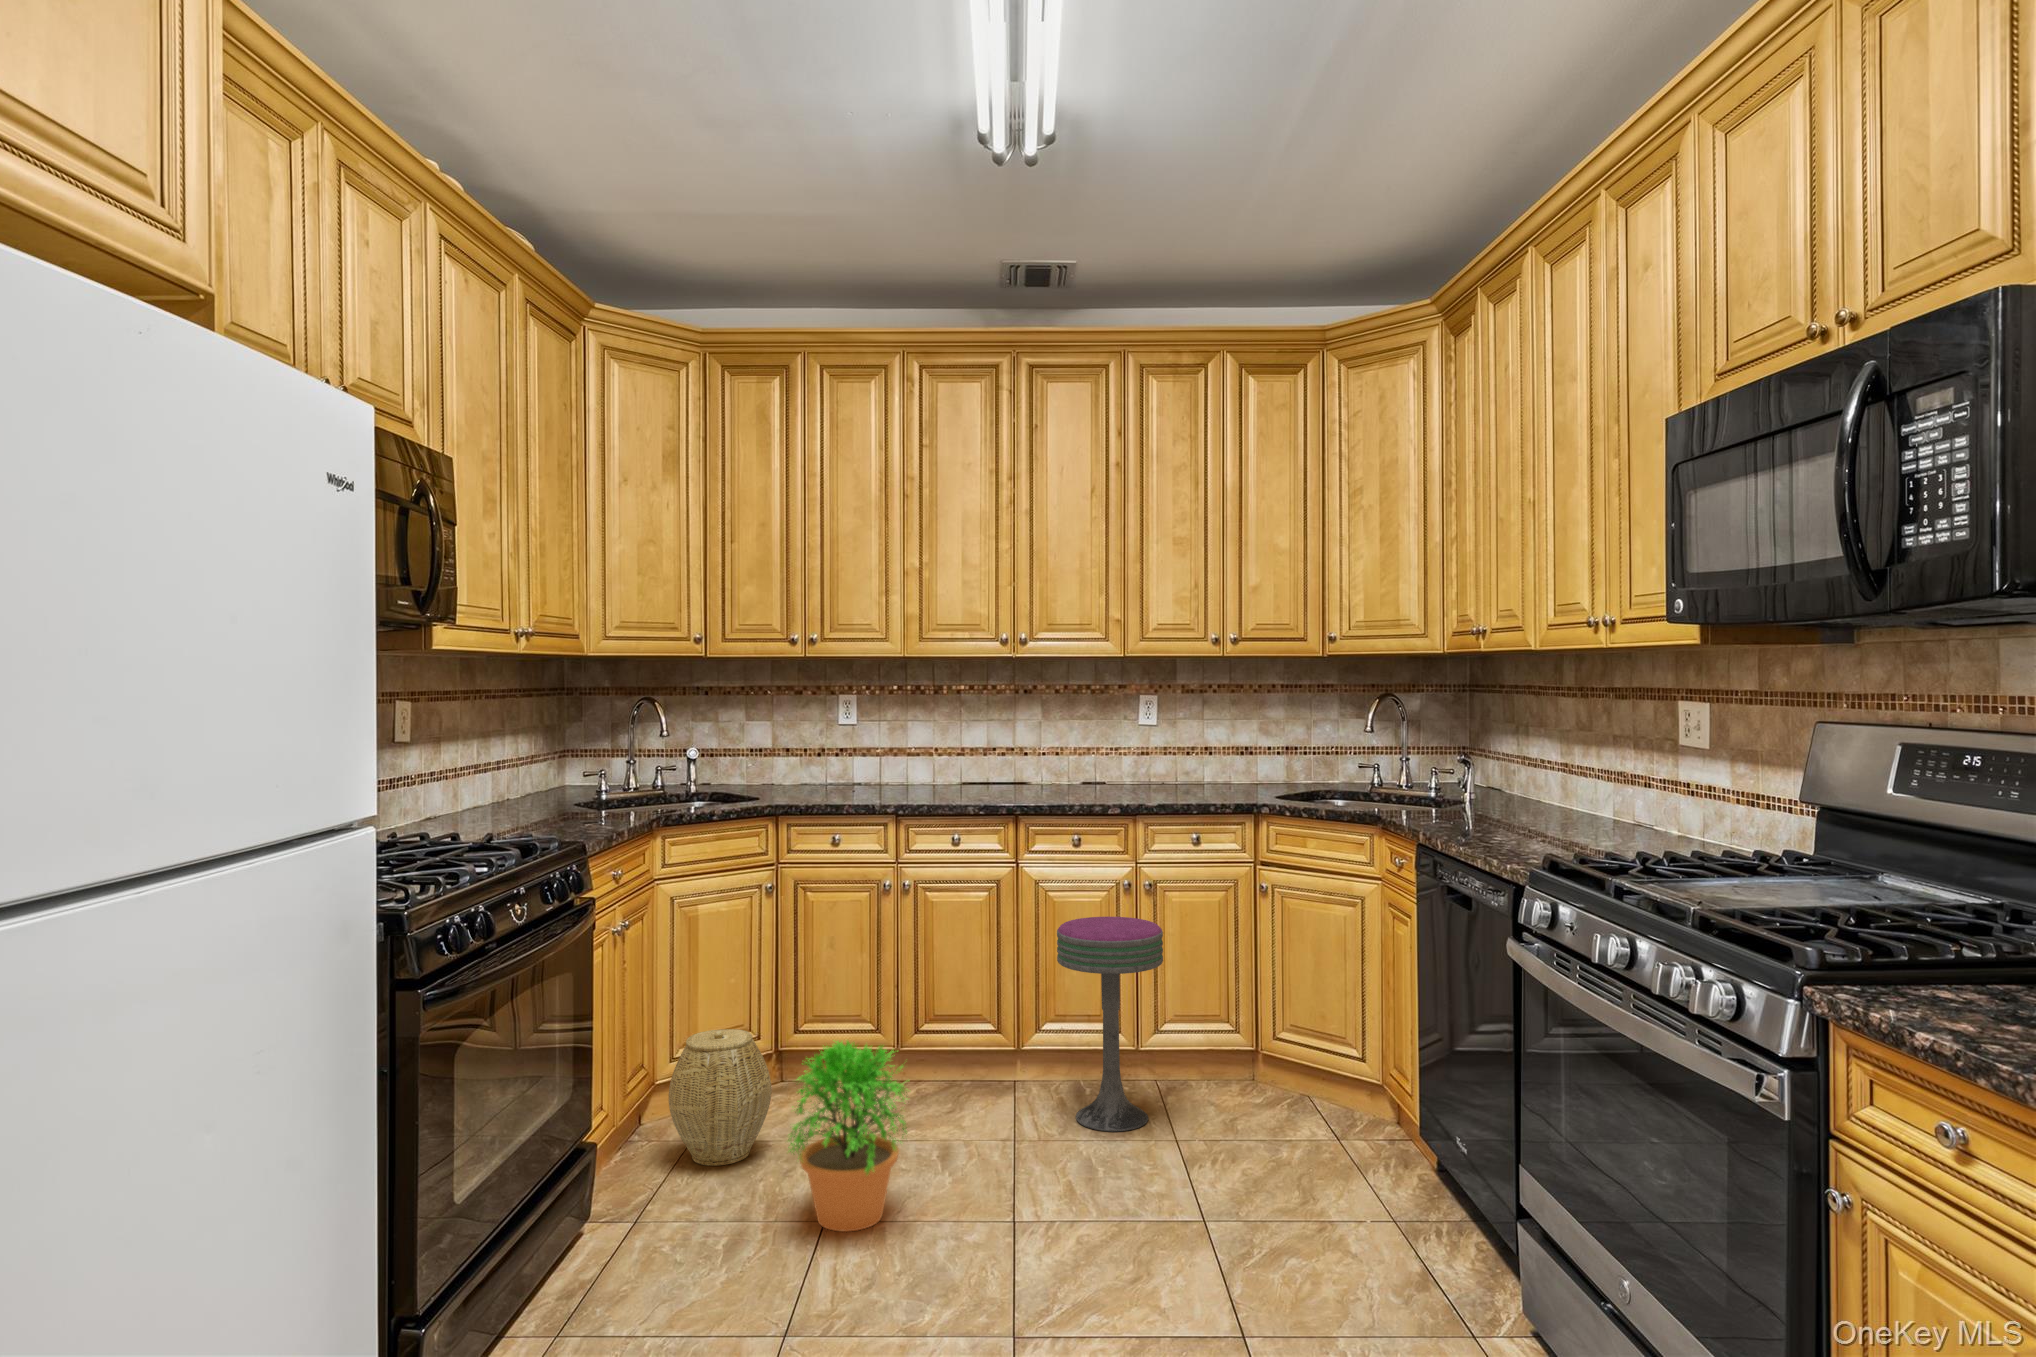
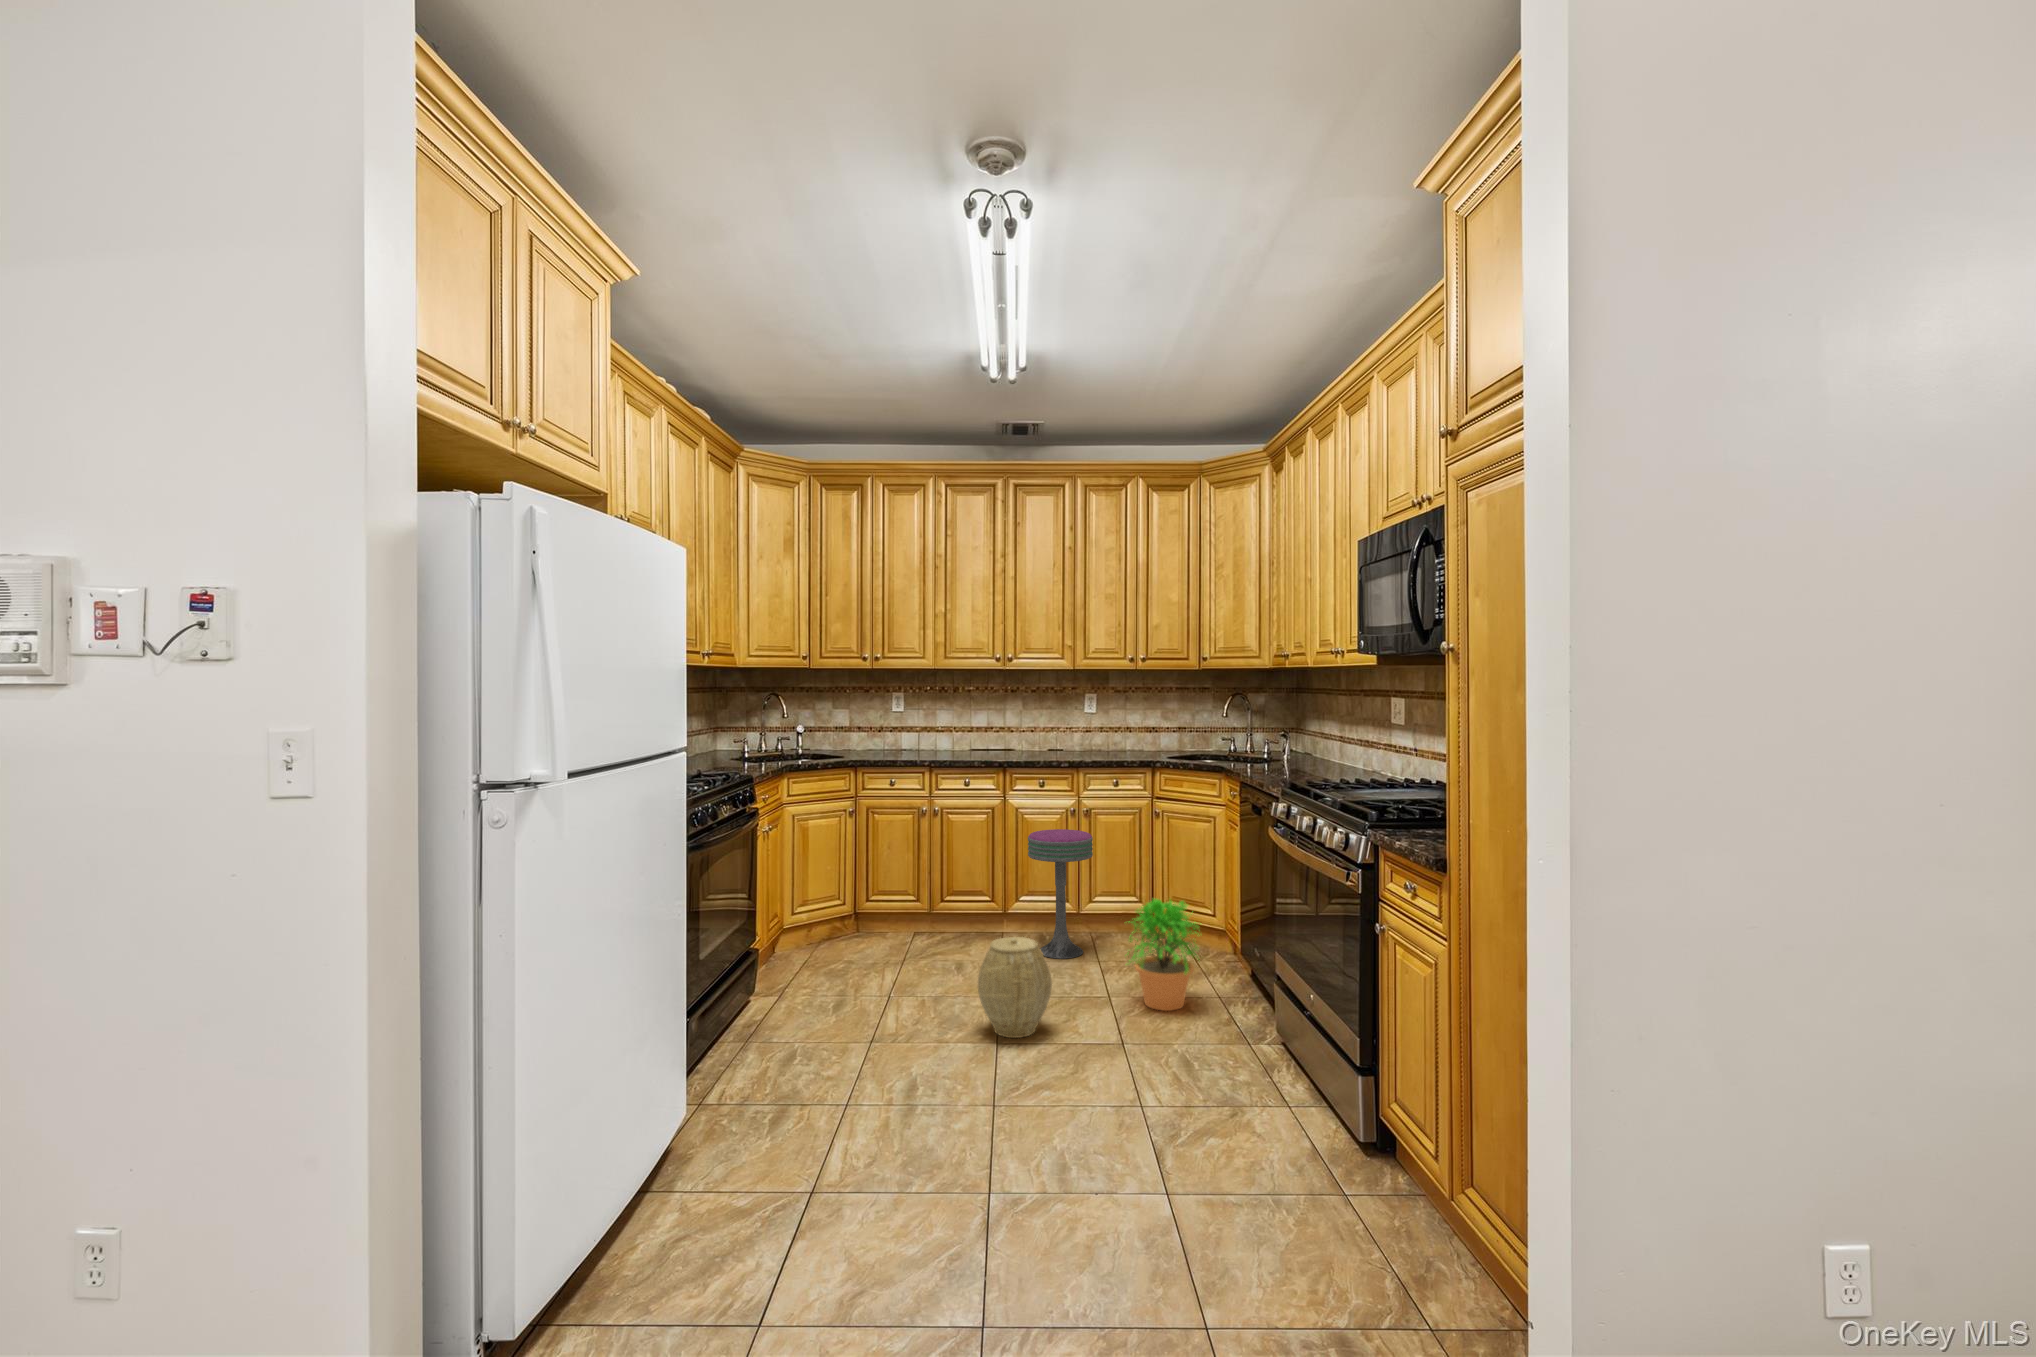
woven basket: present [669,1029,771,1166] -> present [978,937,1052,1038]
potted plant: present [789,1041,907,1232] -> present [1125,898,1199,1011]

